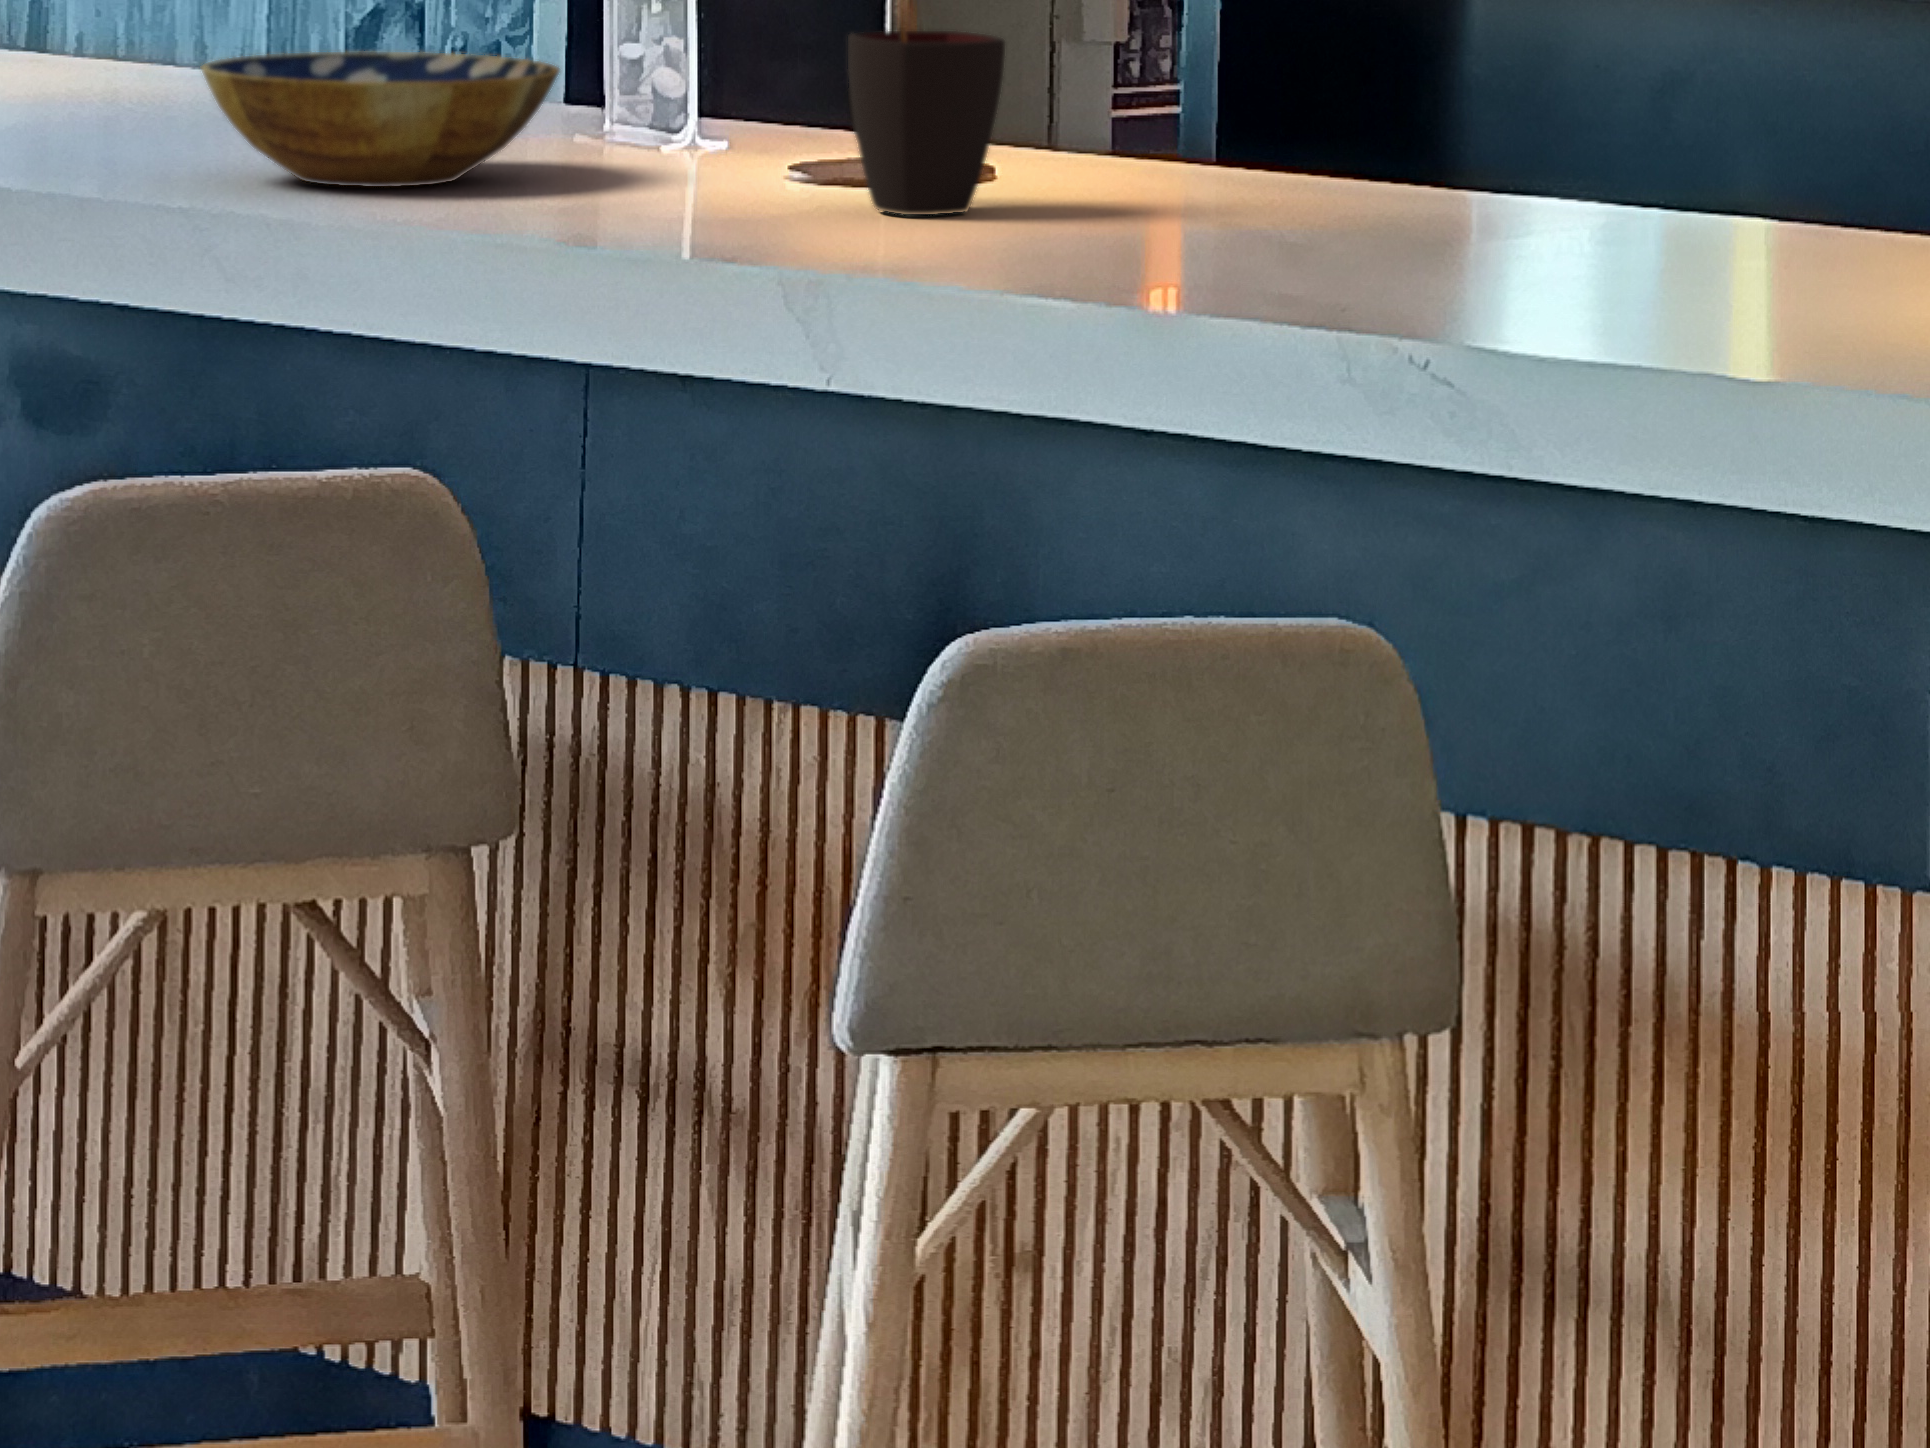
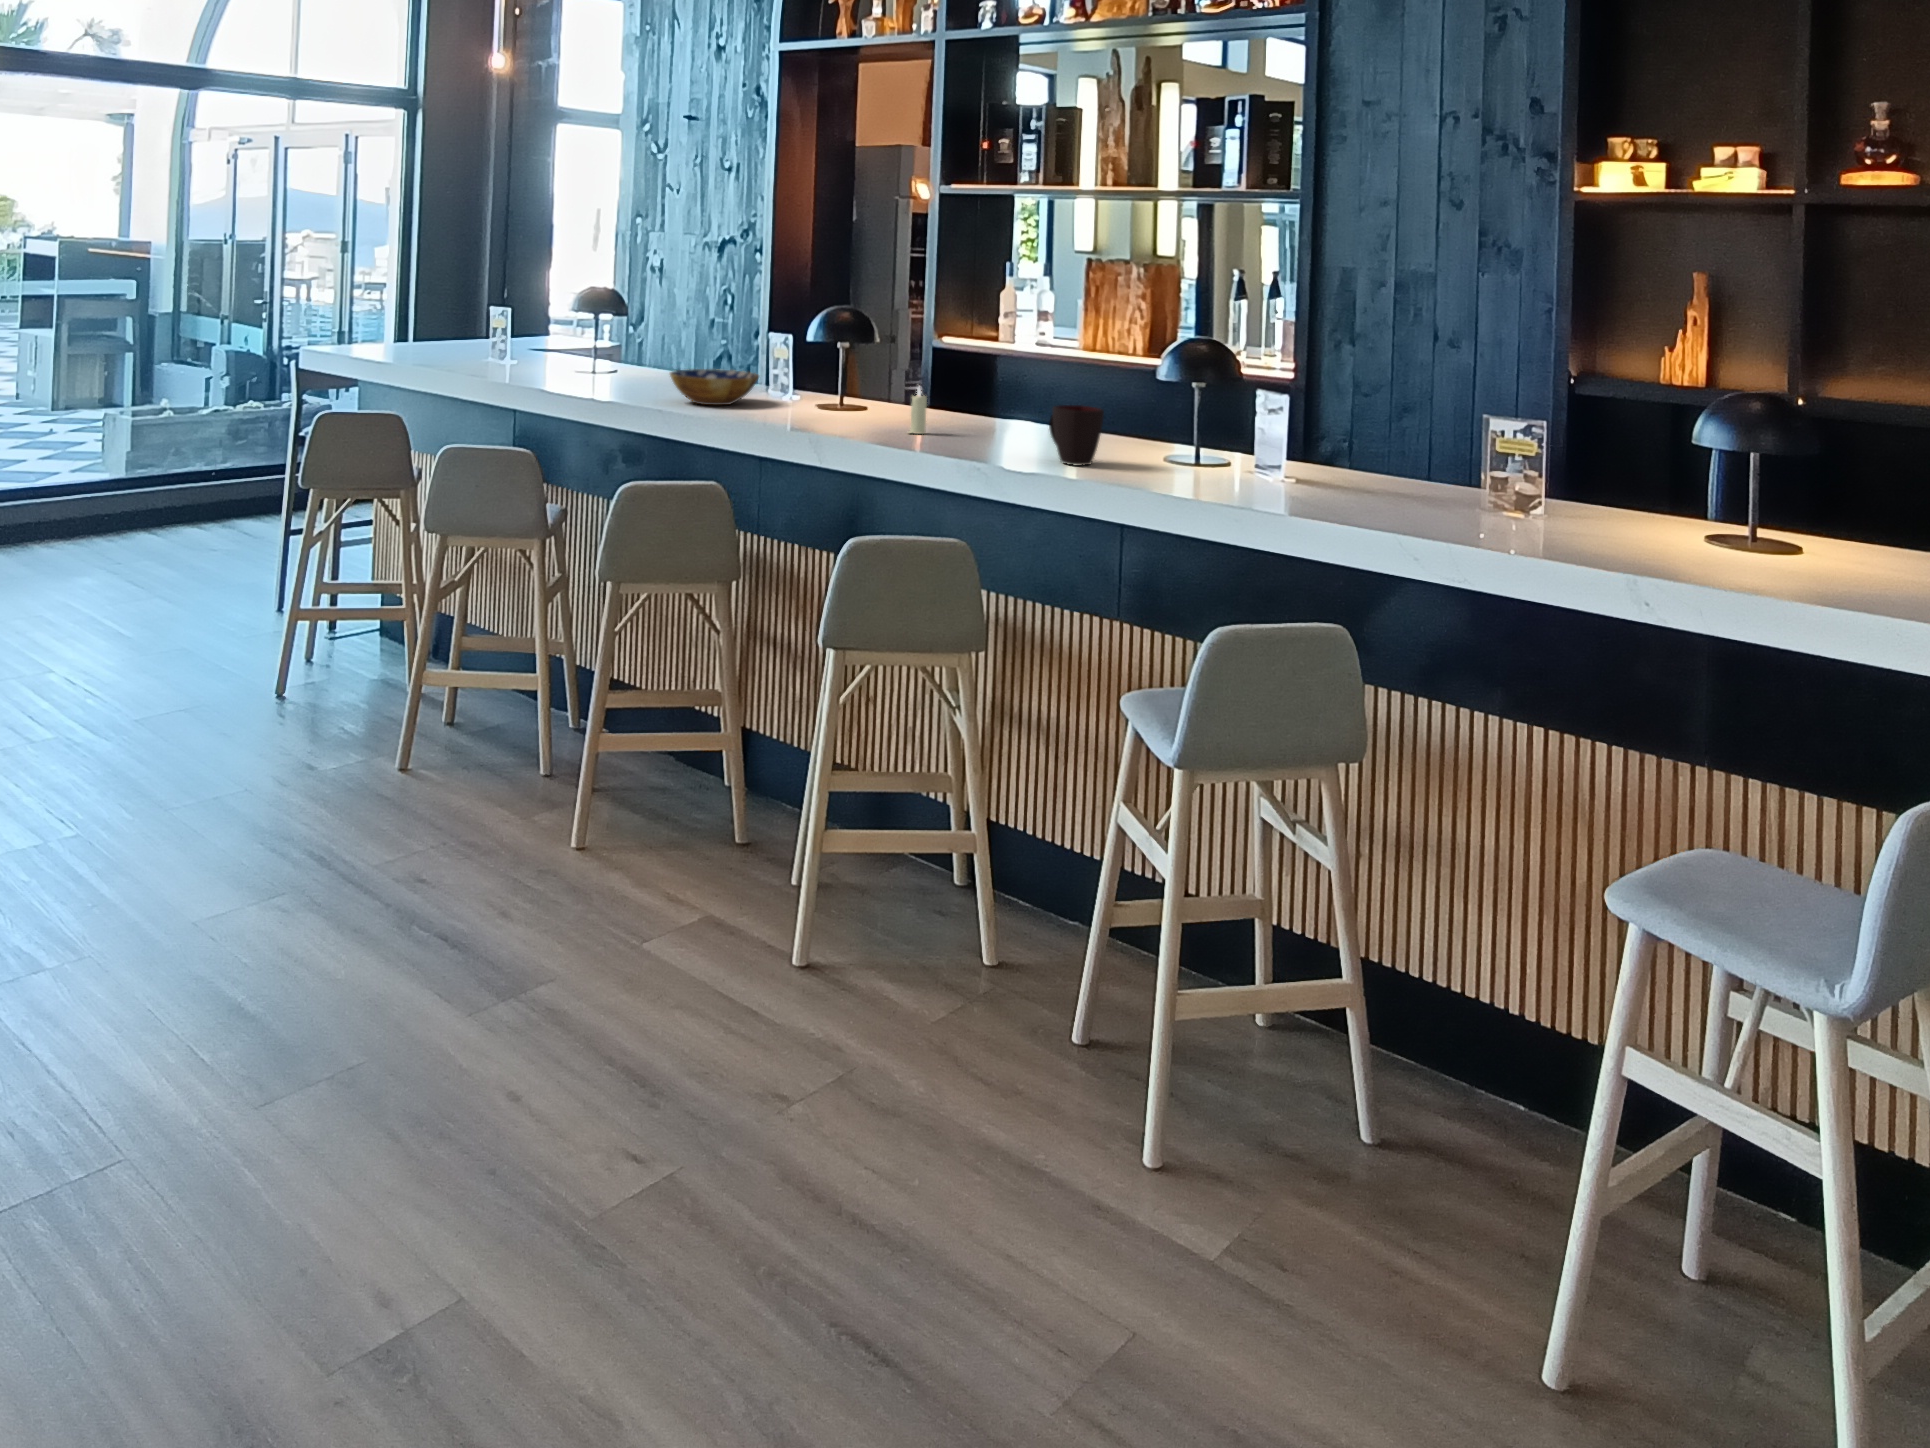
cup: present [848,31,1005,215] -> present [1049,405,1104,465]
candle: none [1137,72,1215,259] -> present [909,388,927,434]

